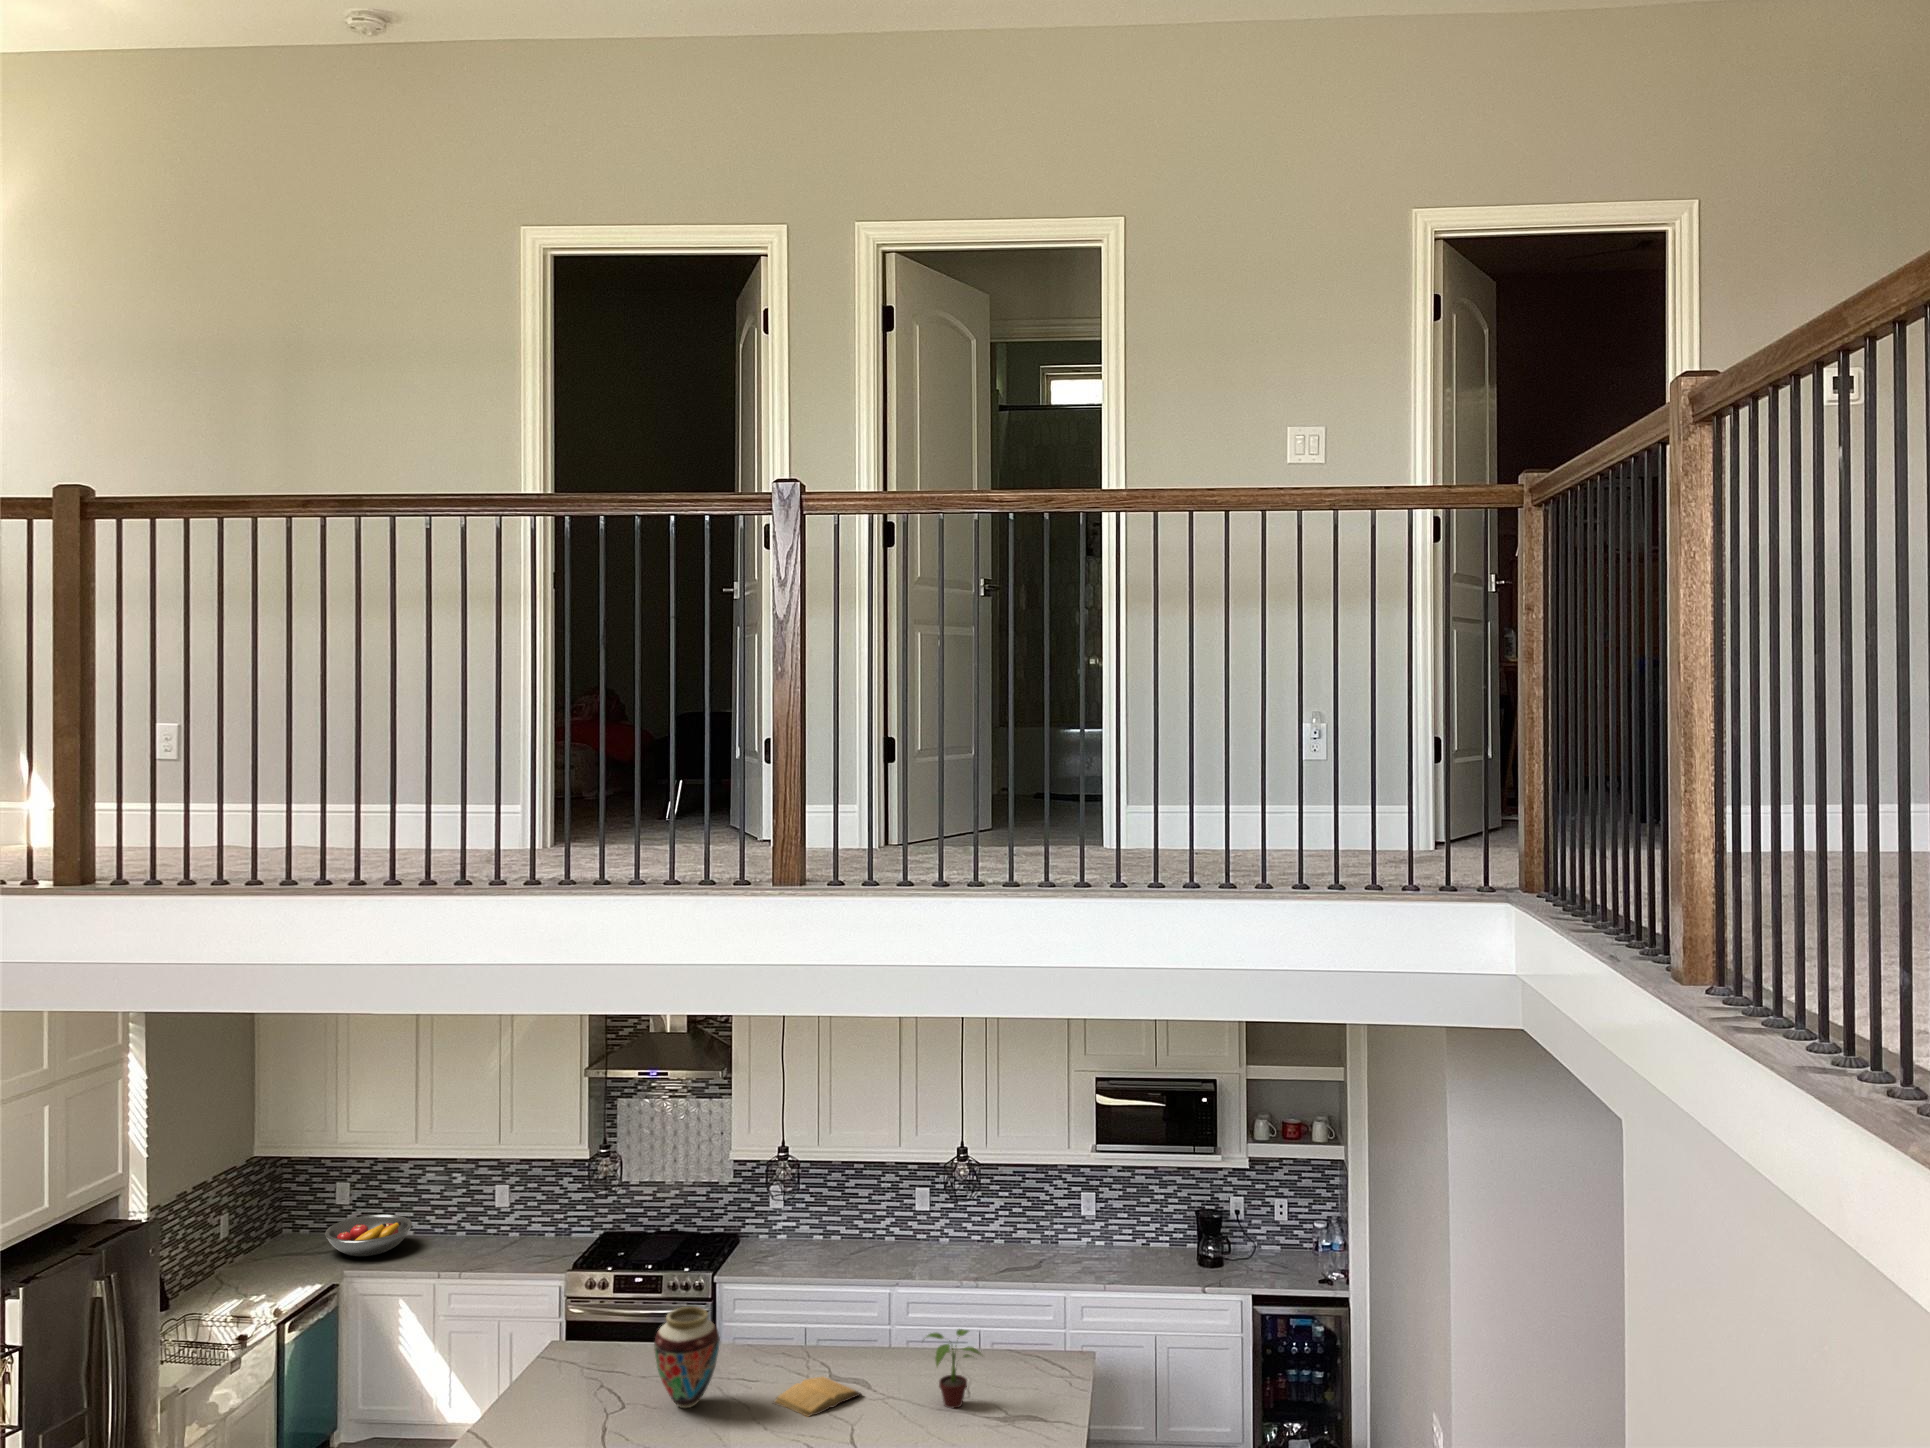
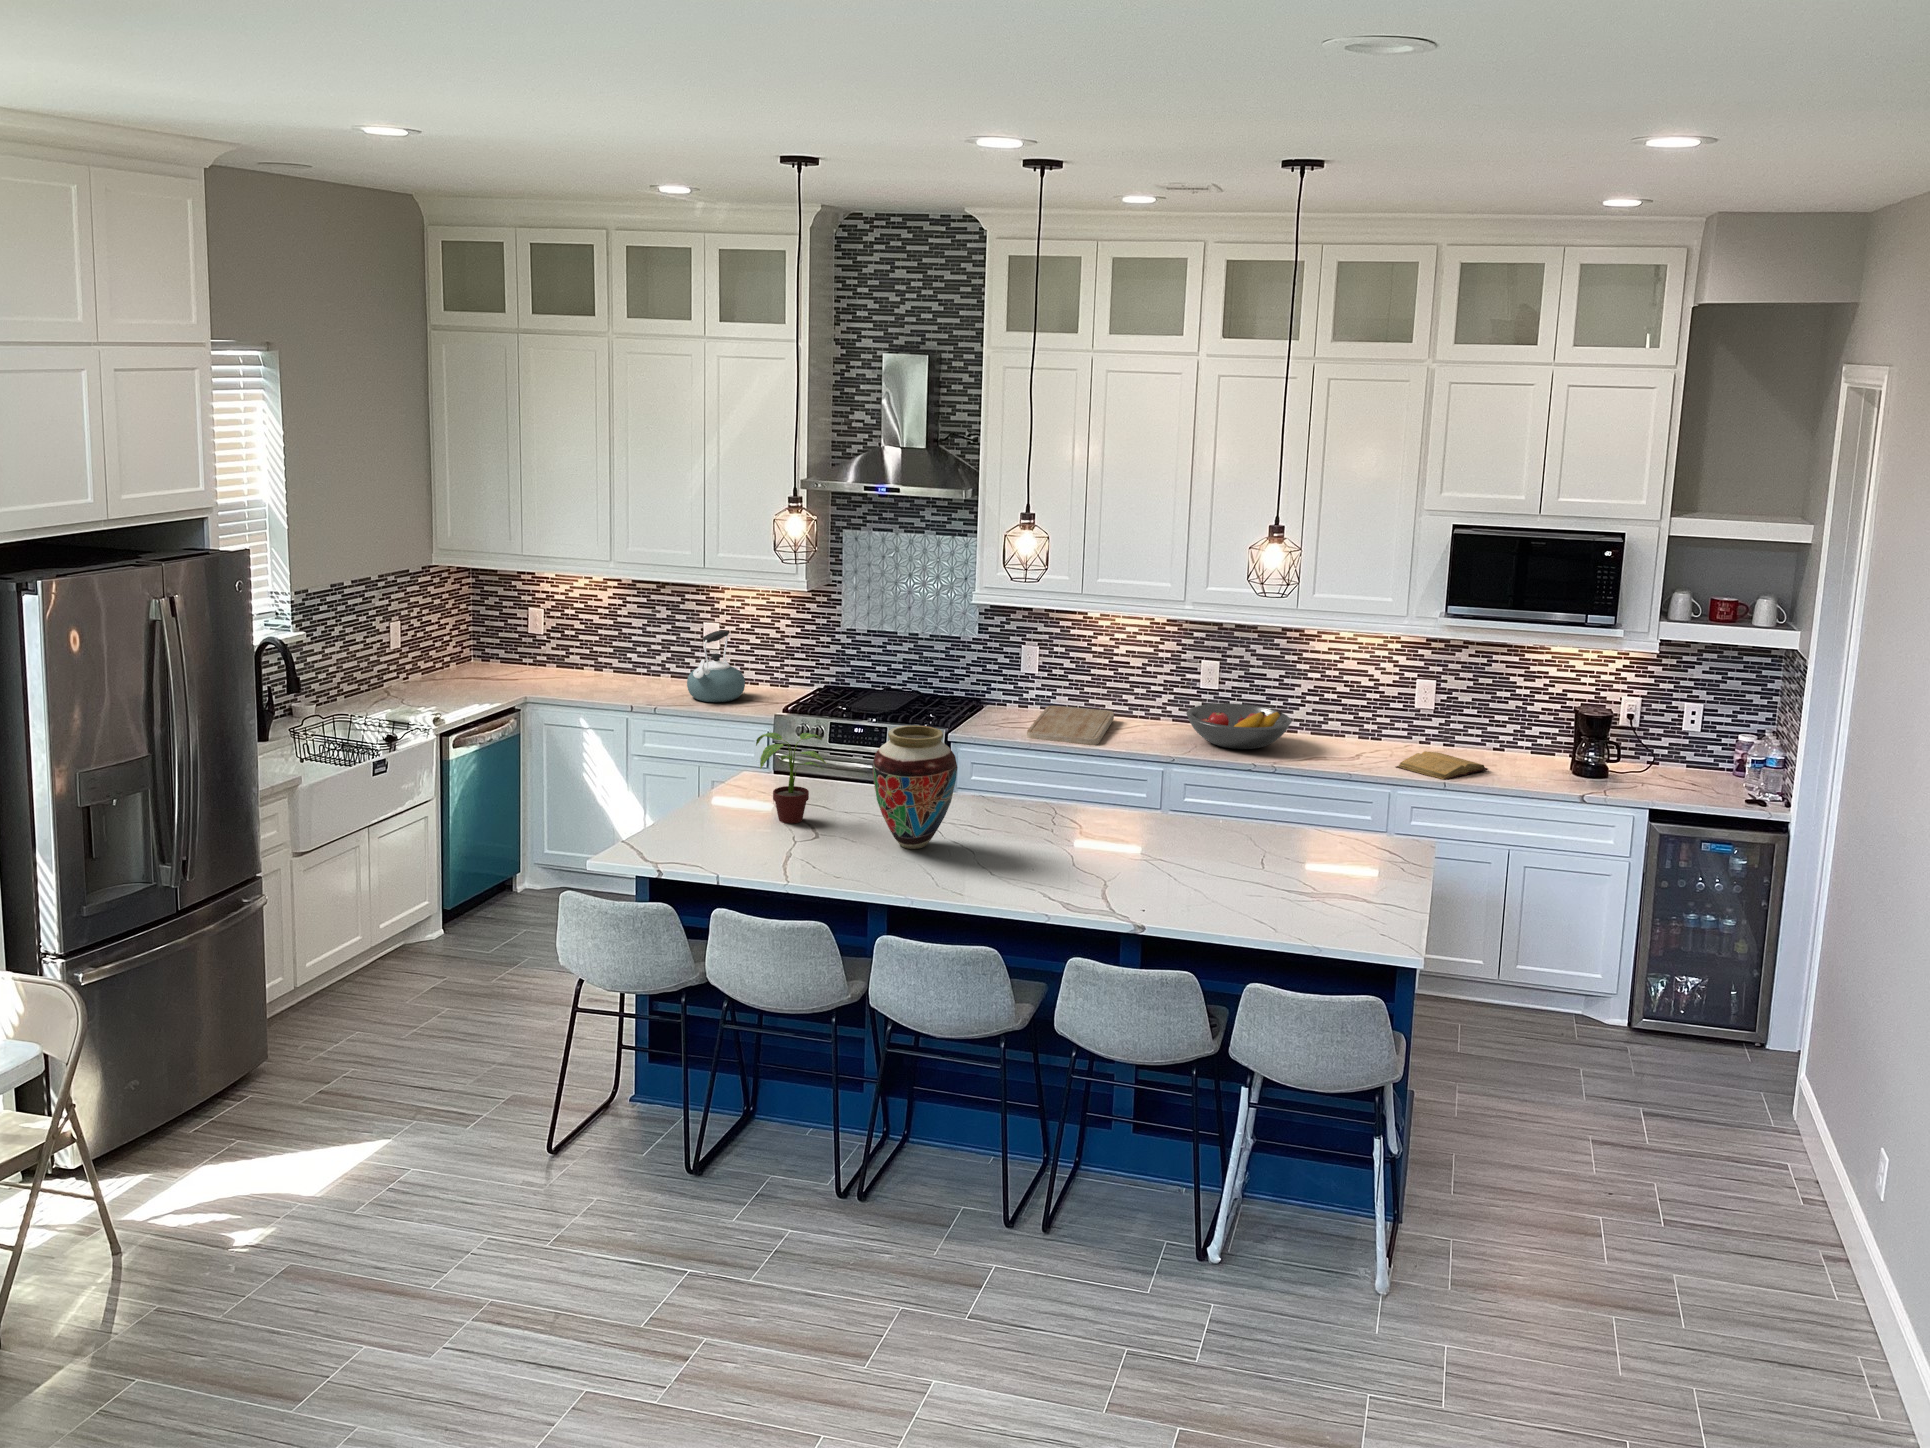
kettle: none [486,1195,537,1261] -> present [687,630,745,702]
fruit bowl: present [325,1215,412,1256] -> present [1186,703,1292,749]
cutting board: none [776,1236,848,1277] -> present [1027,706,1114,745]
potted plant: present [927,1329,981,1408] -> present [756,733,826,824]
book: present [773,1377,861,1417] -> present [1396,751,1488,780]

